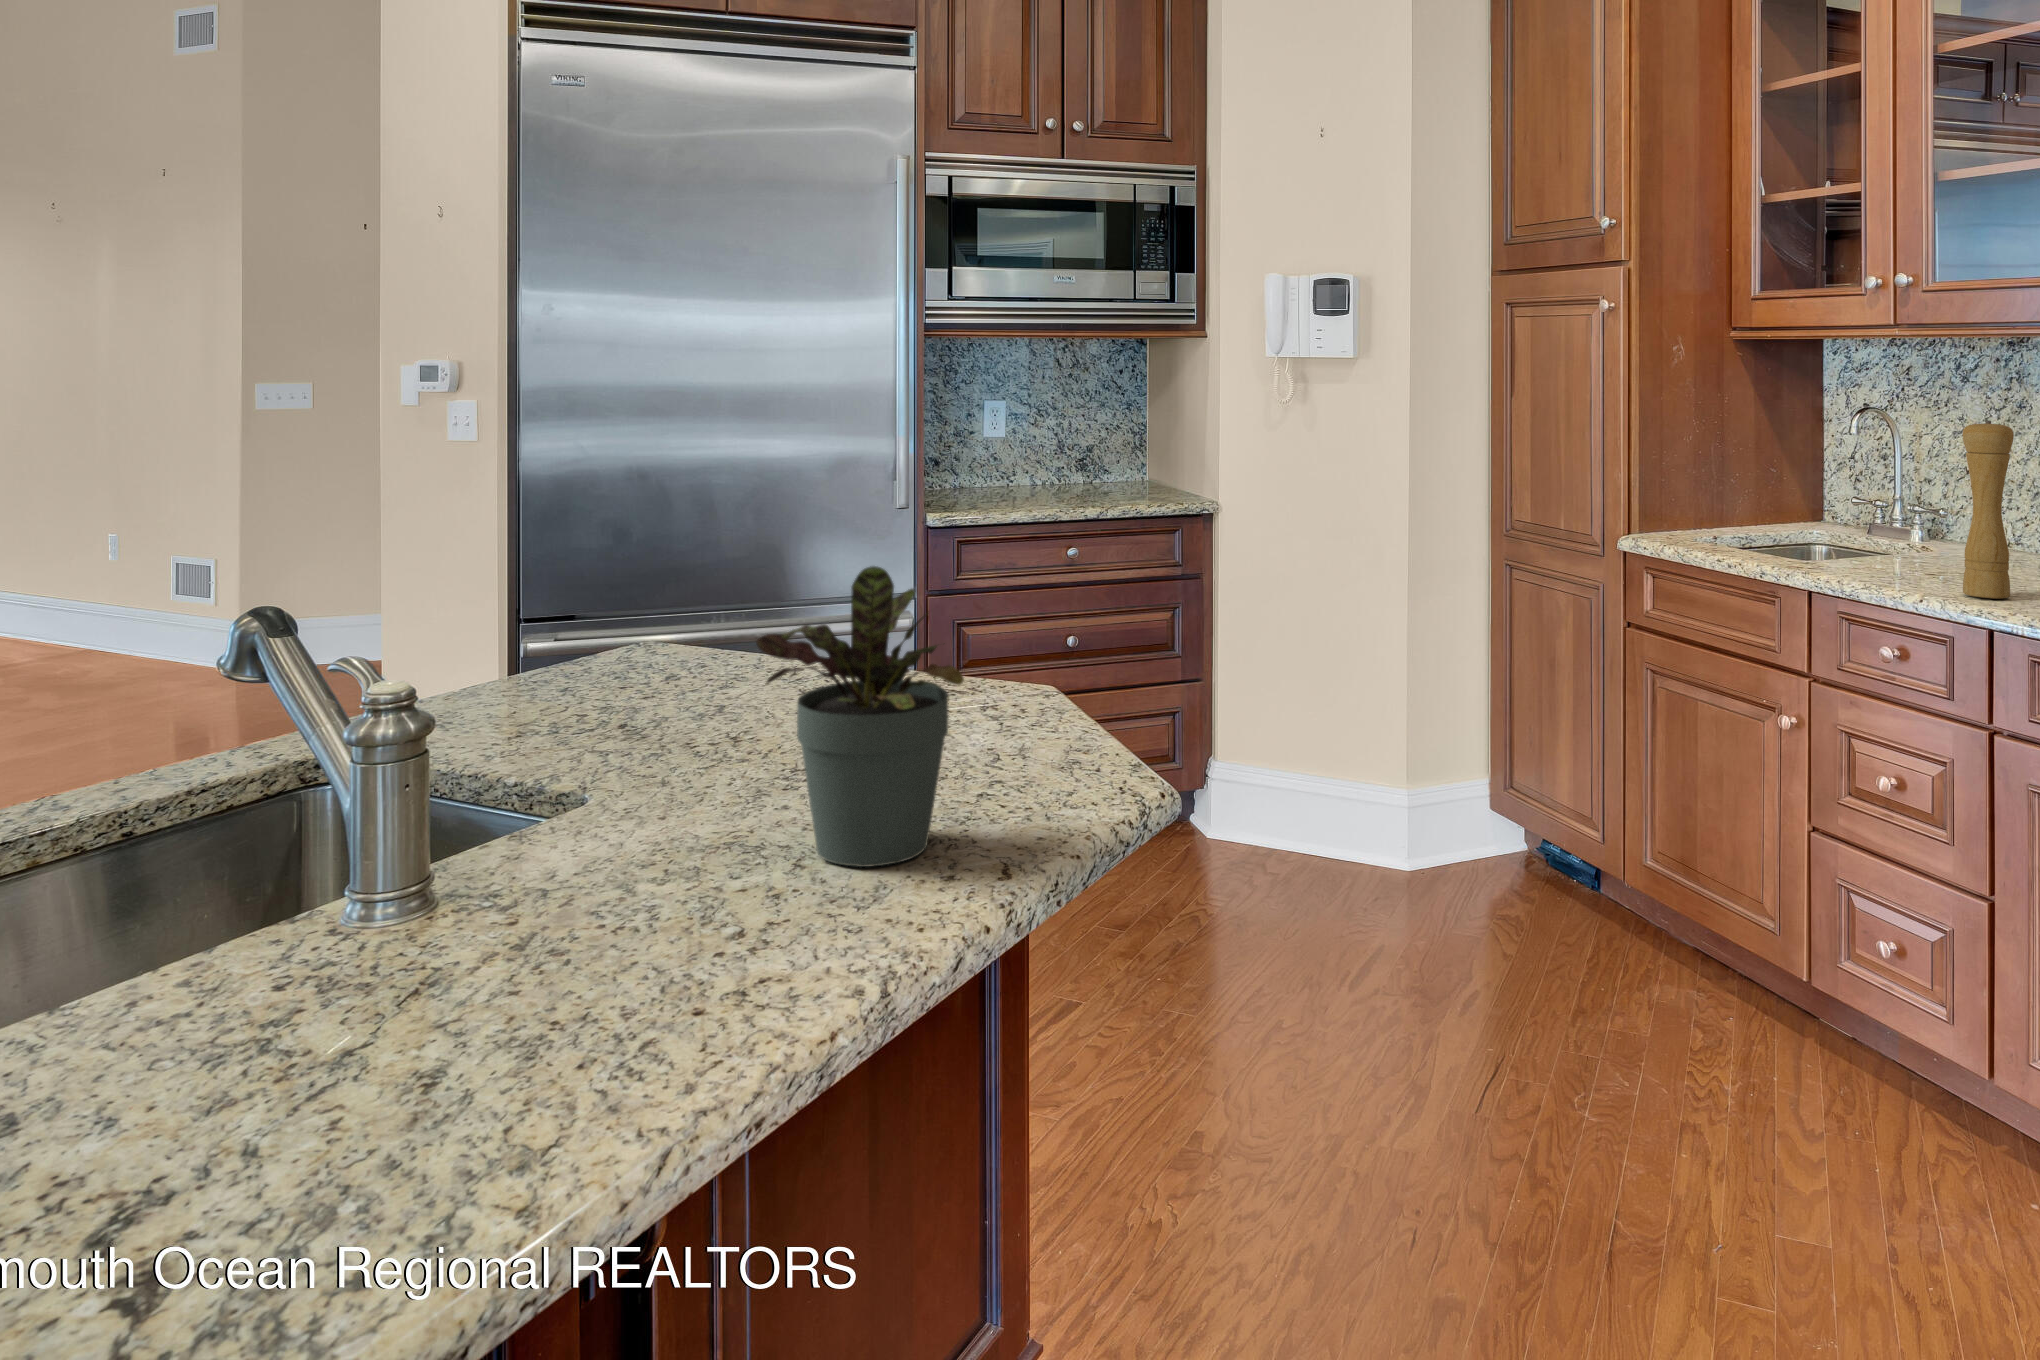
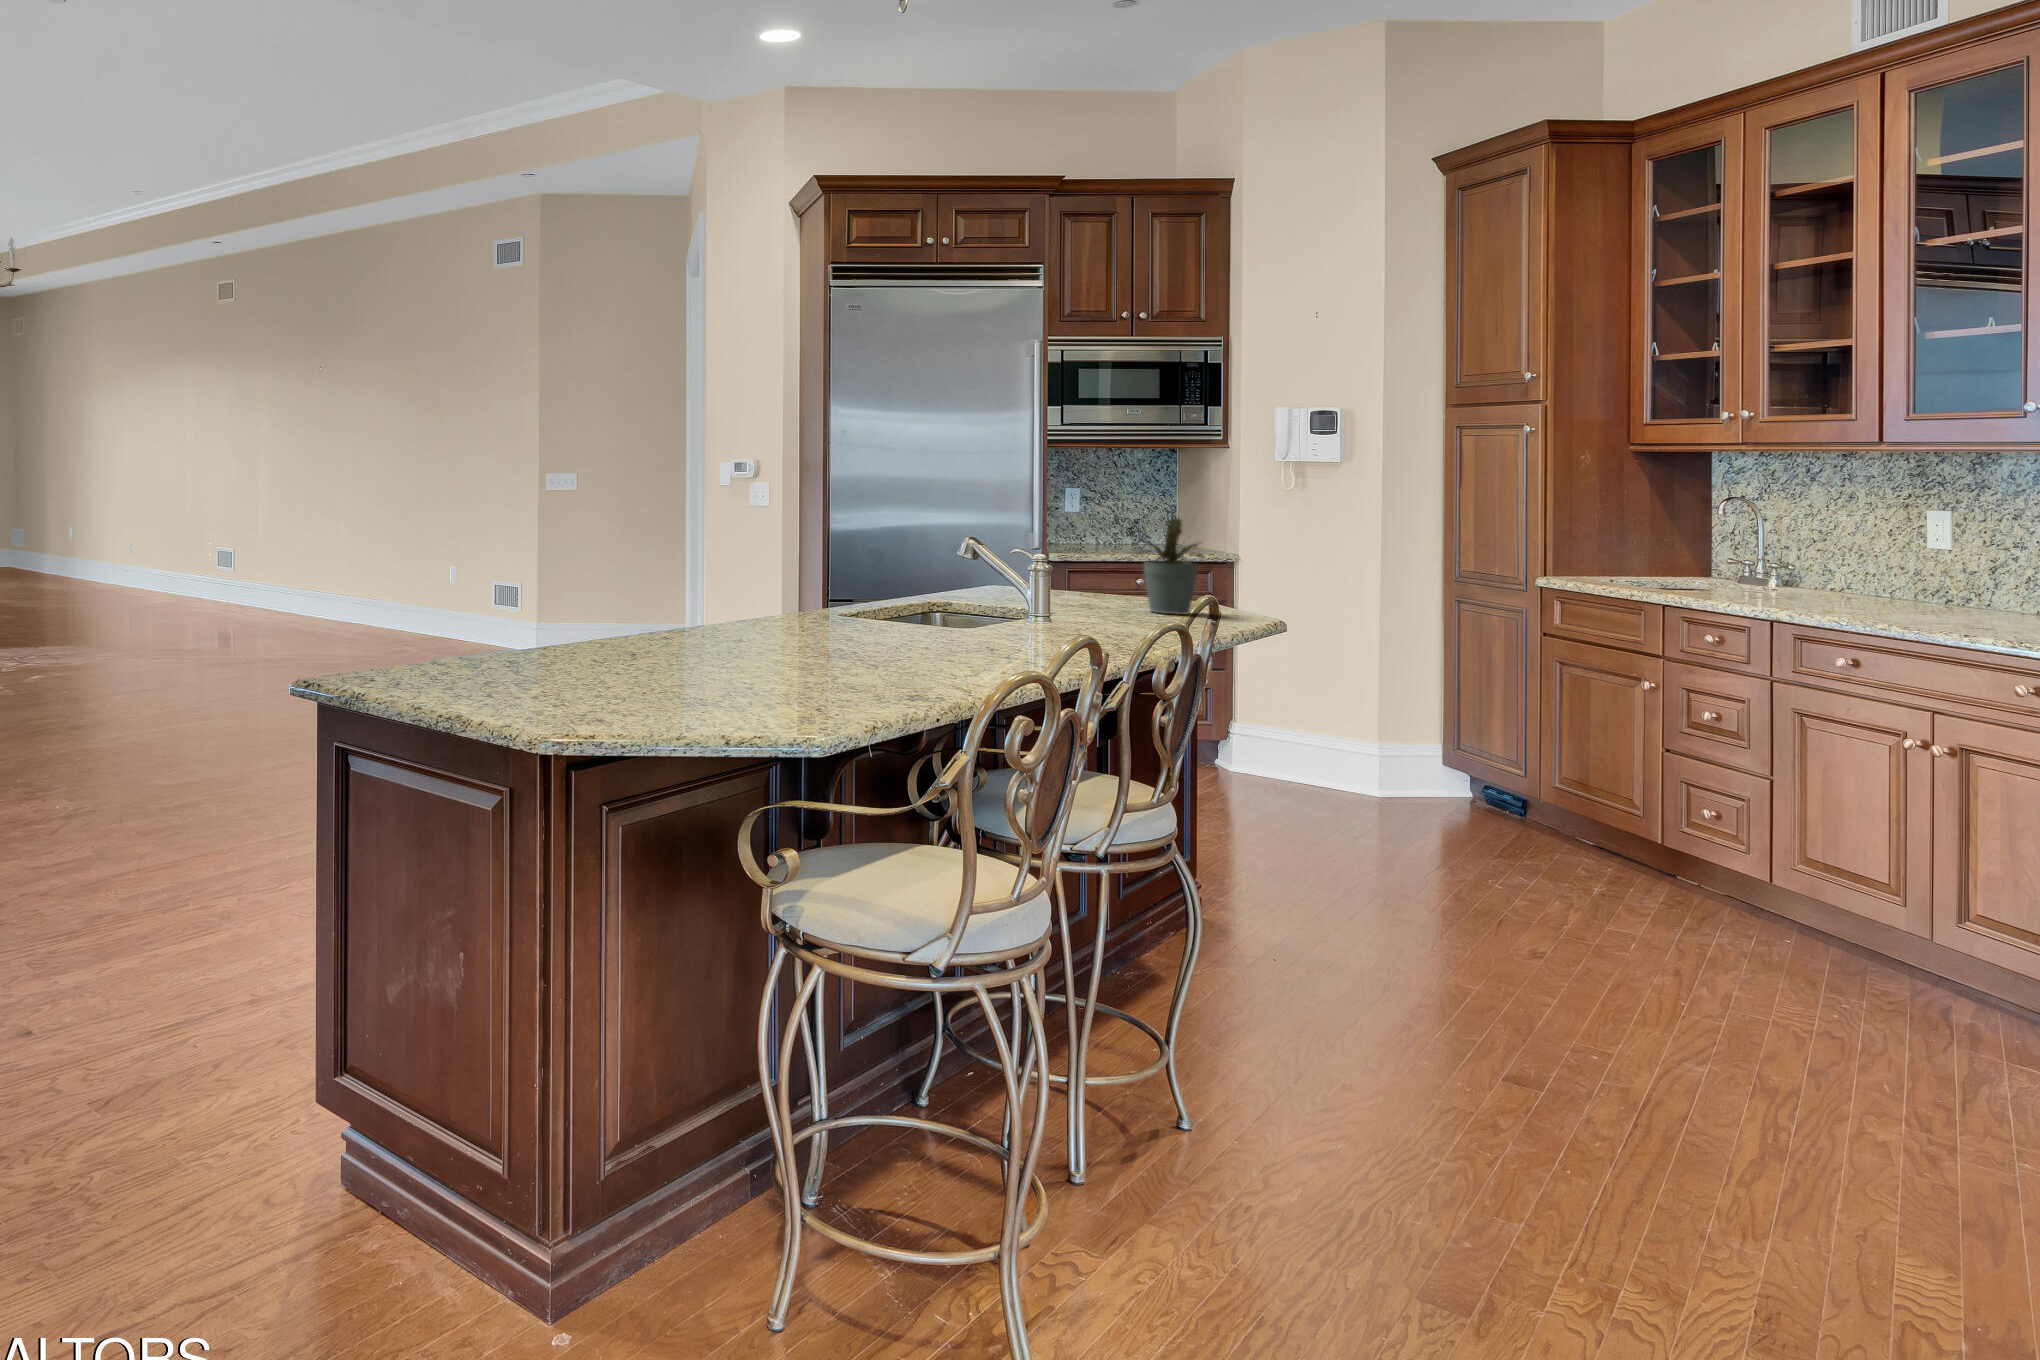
pepper mill: present [1963,421,2014,599] -> none [1760,500,1797,603]

